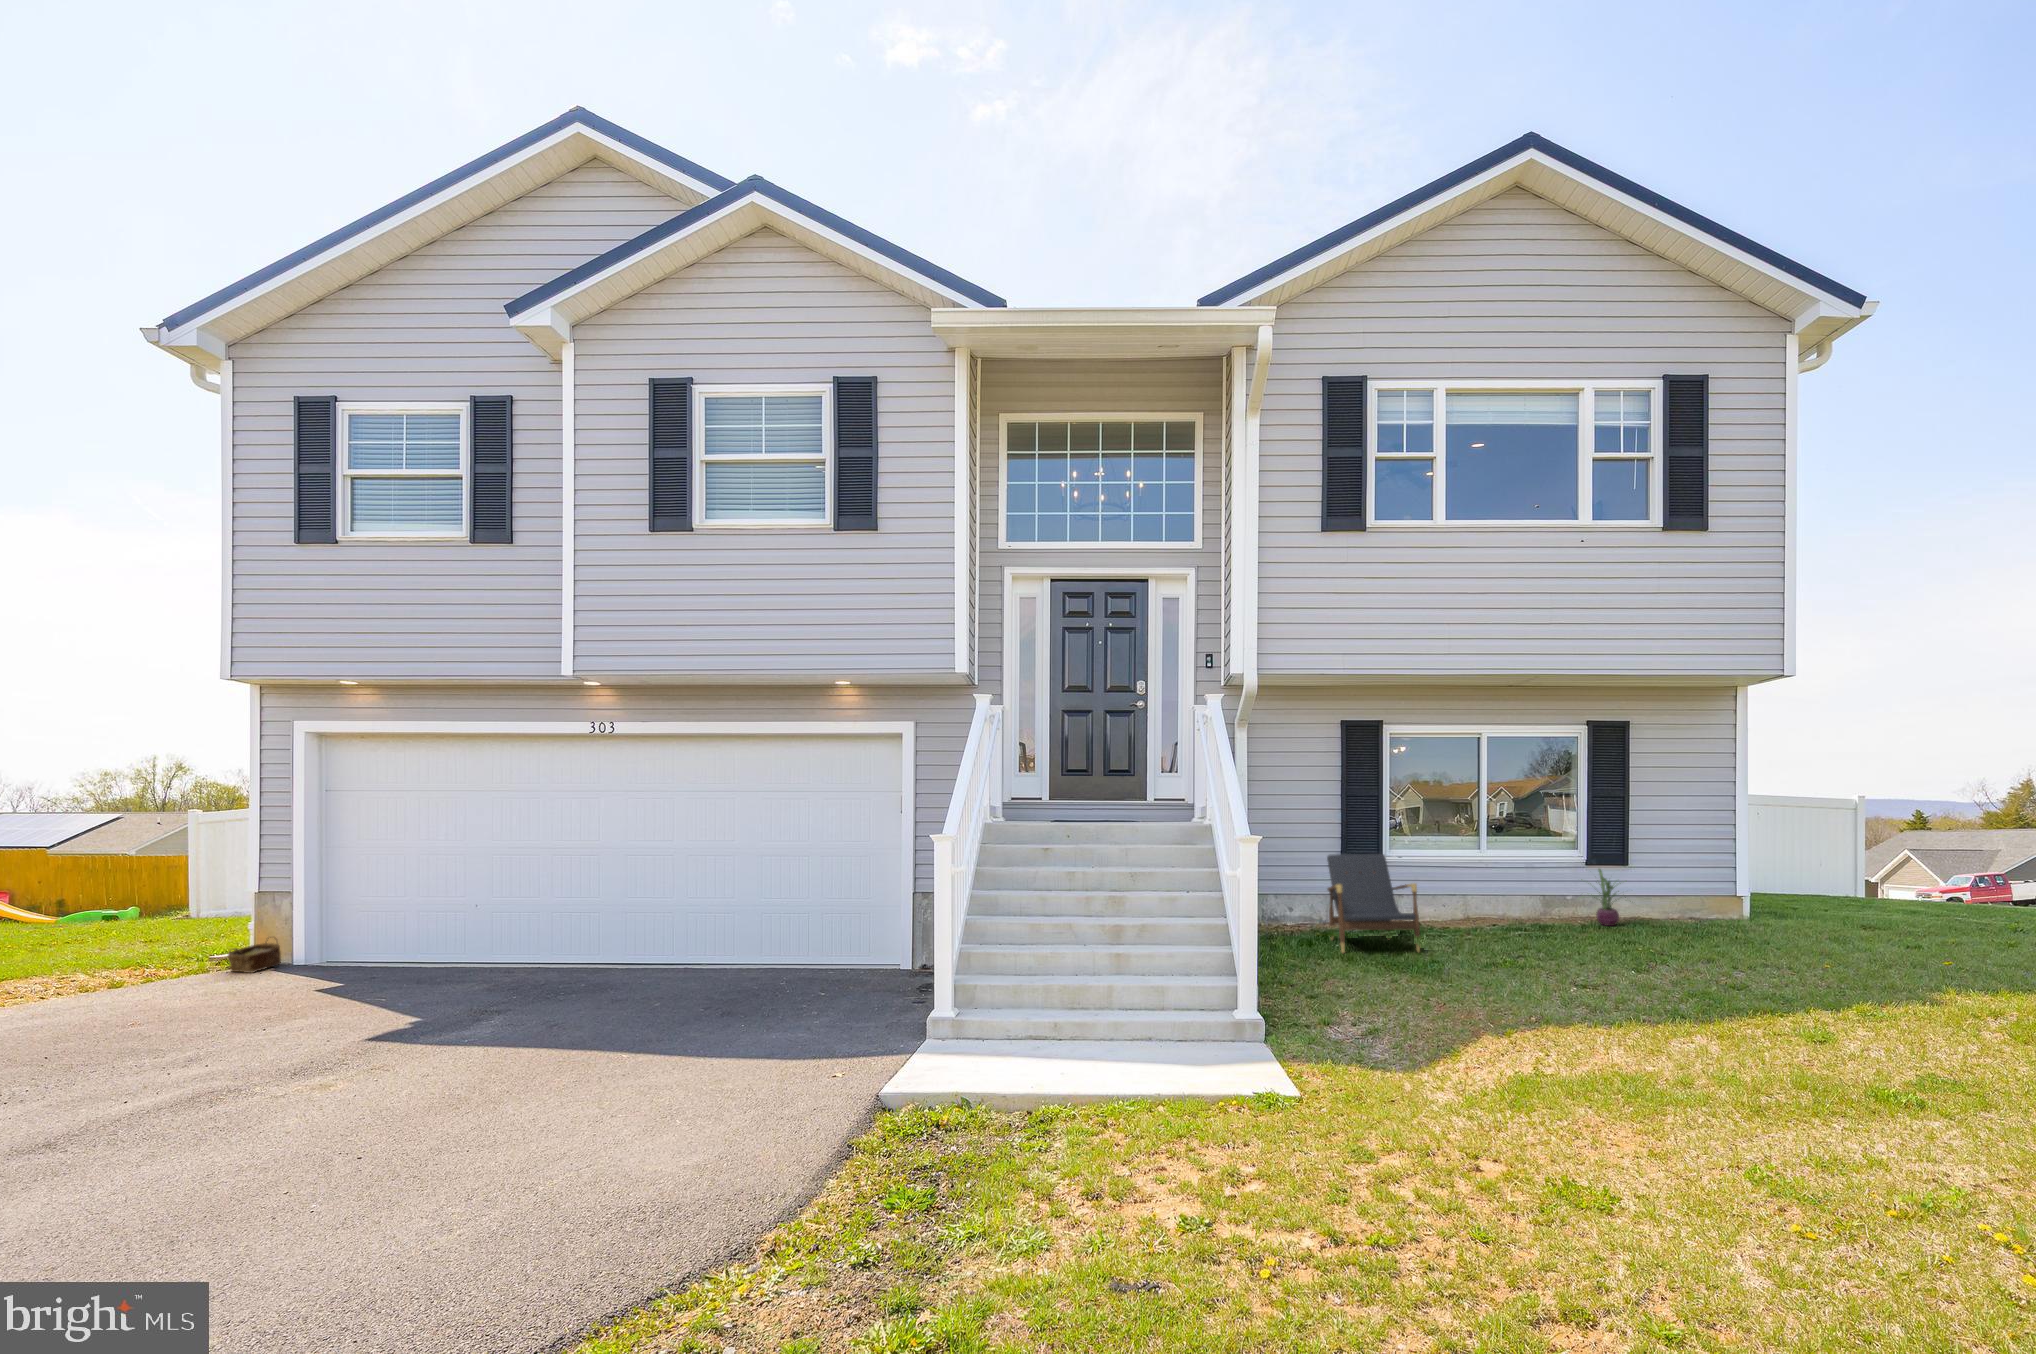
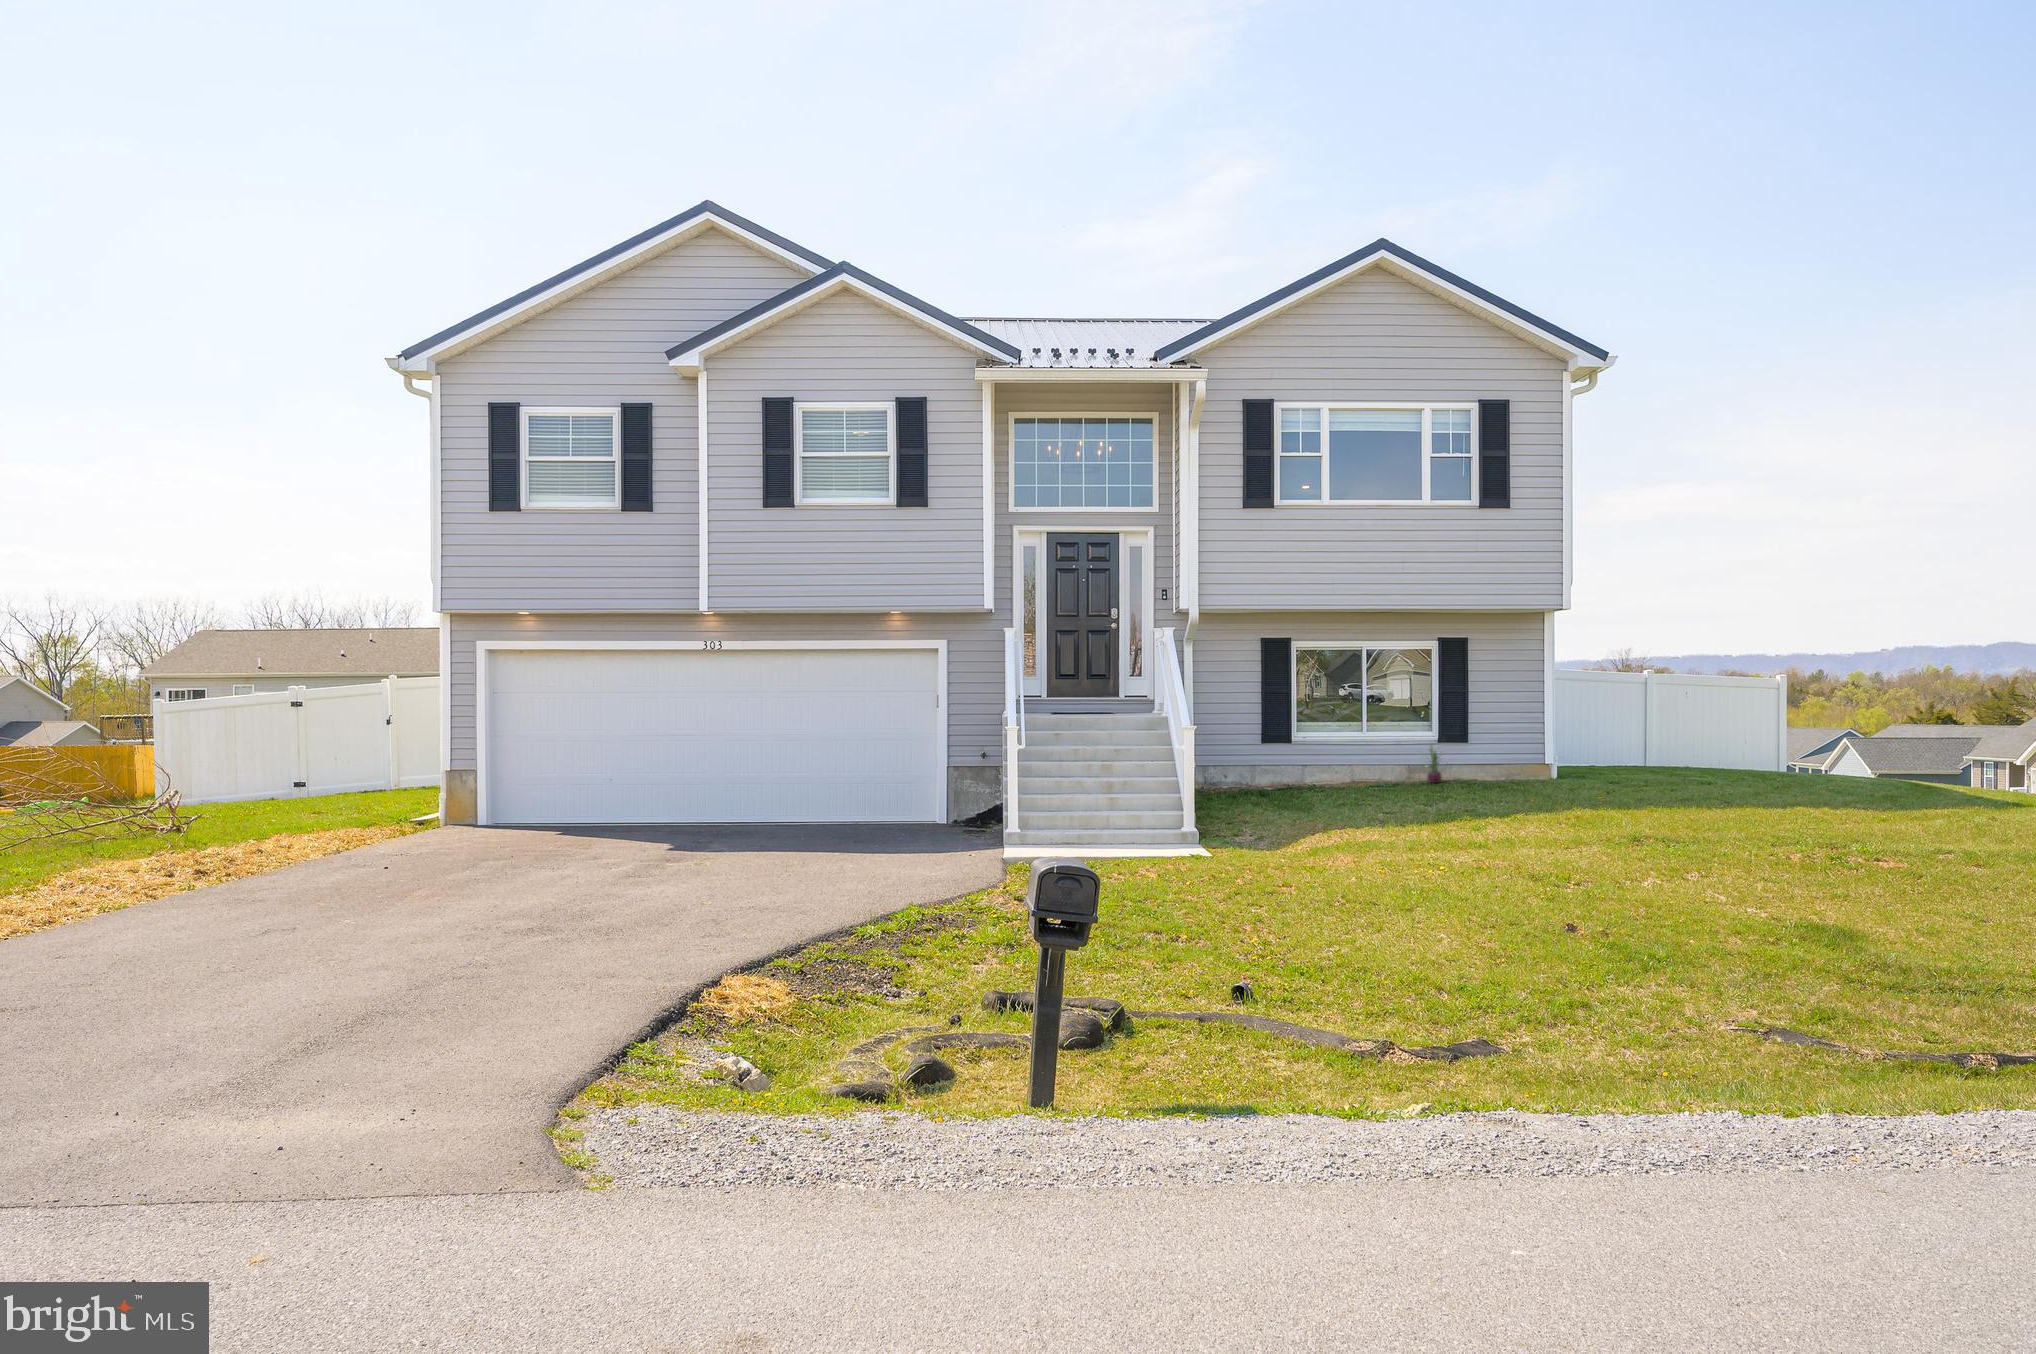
lounge chair: present [1327,854,1420,953] -> none [1245,736,1305,803]
woven basket: present [228,937,281,973] -> none [445,805,478,831]

